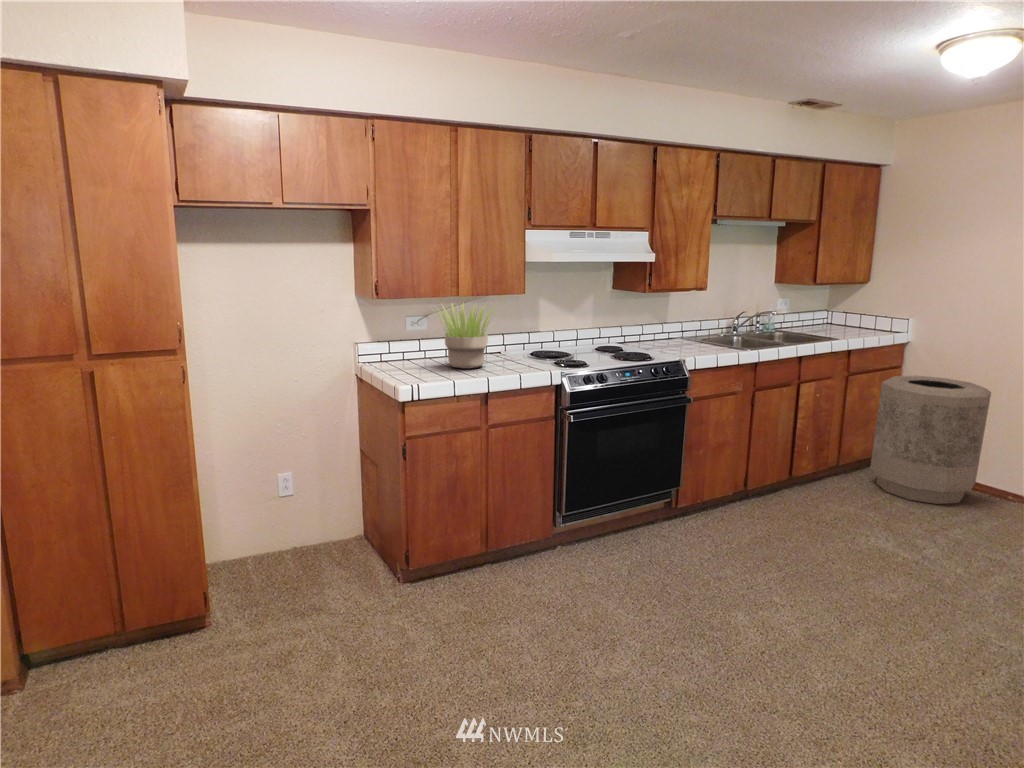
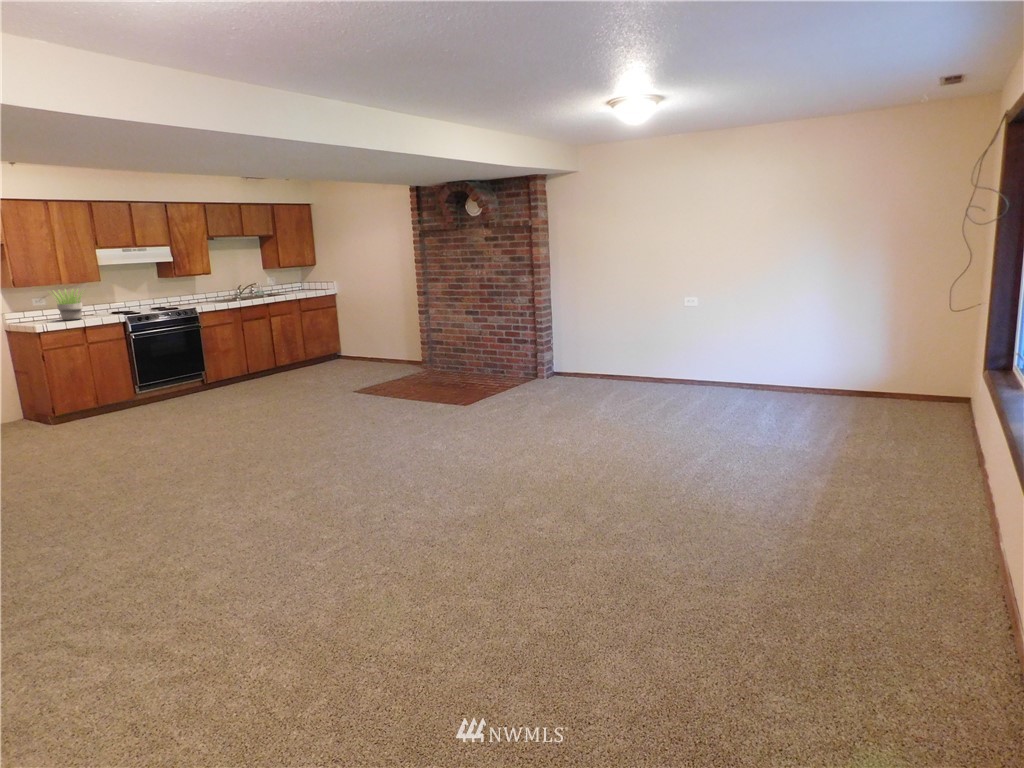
trash can: present [870,375,991,504] -> none [317,310,366,369]

